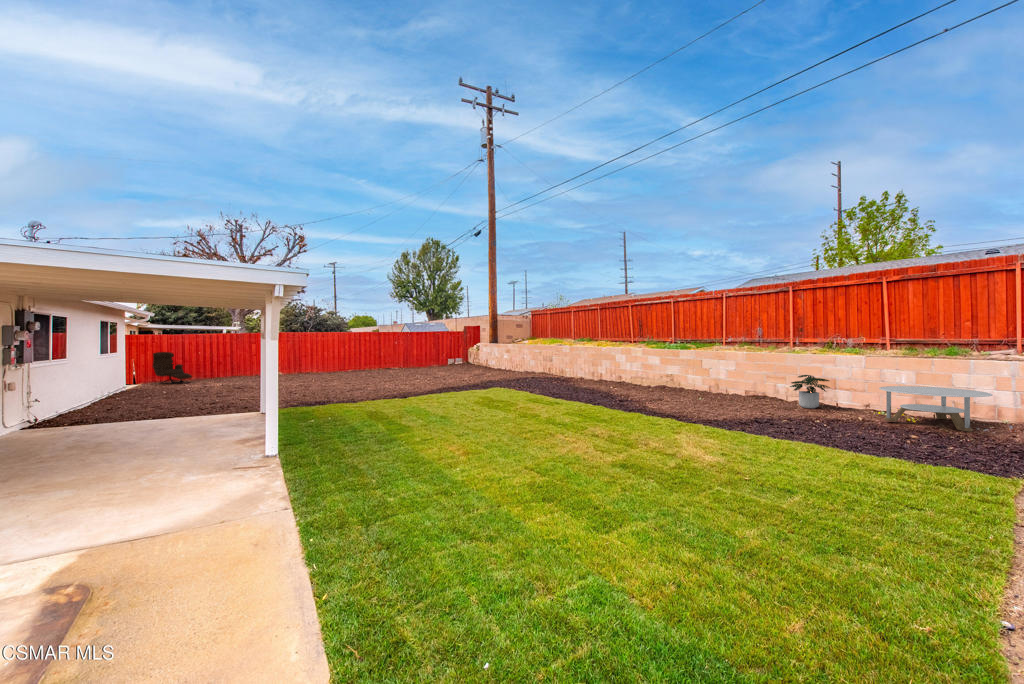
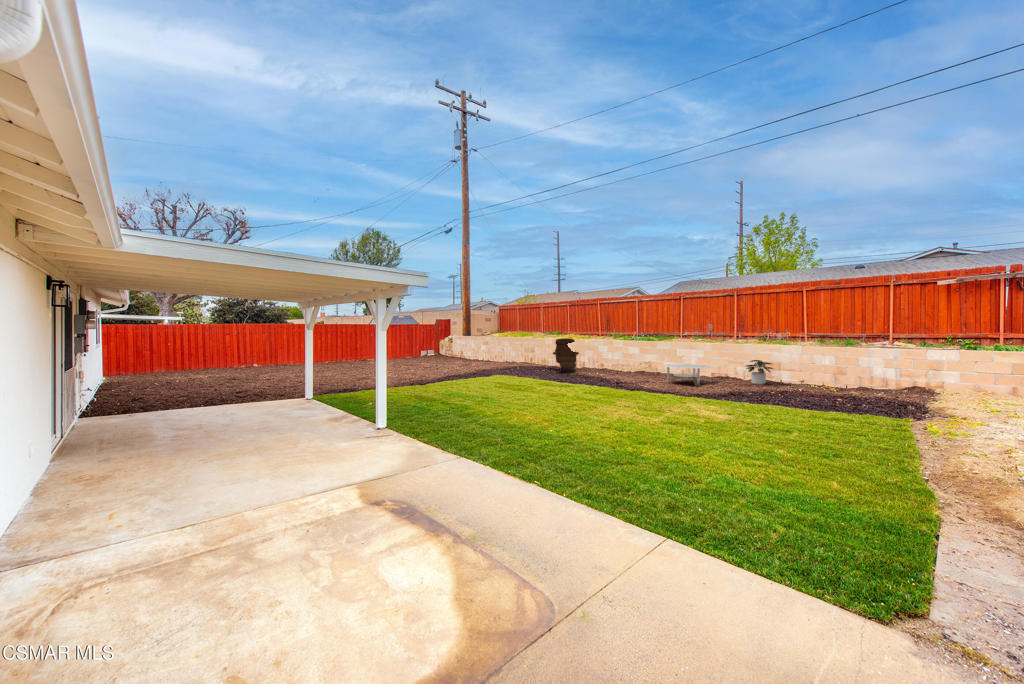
lounge chair: present [153,352,192,384] -> present [553,338,579,373]
round table: present [879,386,992,432] -> present [665,364,710,386]

